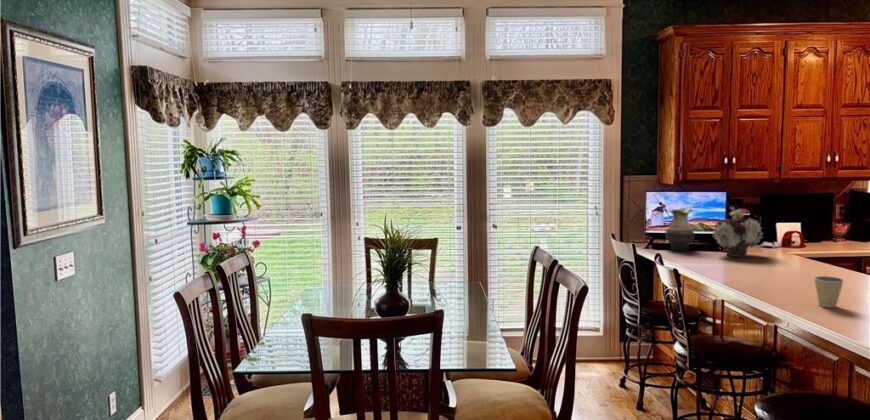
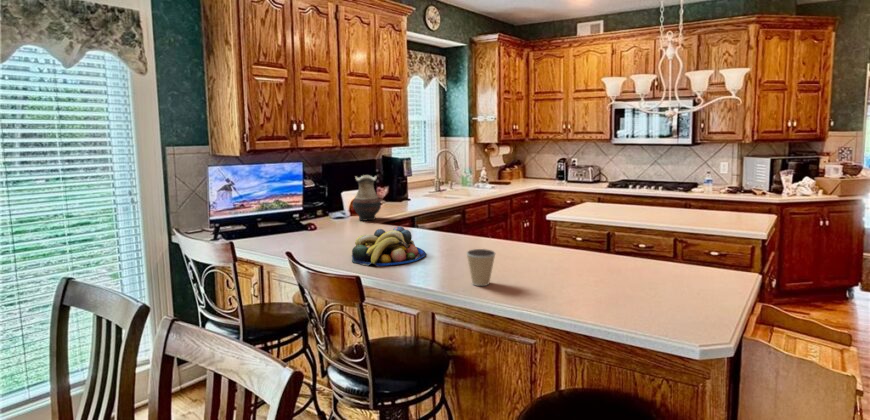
vase: present [665,207,695,251] -> present [353,175,381,221]
flower arrangement: present [713,210,762,257] -> none [296,181,345,233]
fruit bowl: none [735,255,812,285] -> present [352,226,426,266]

